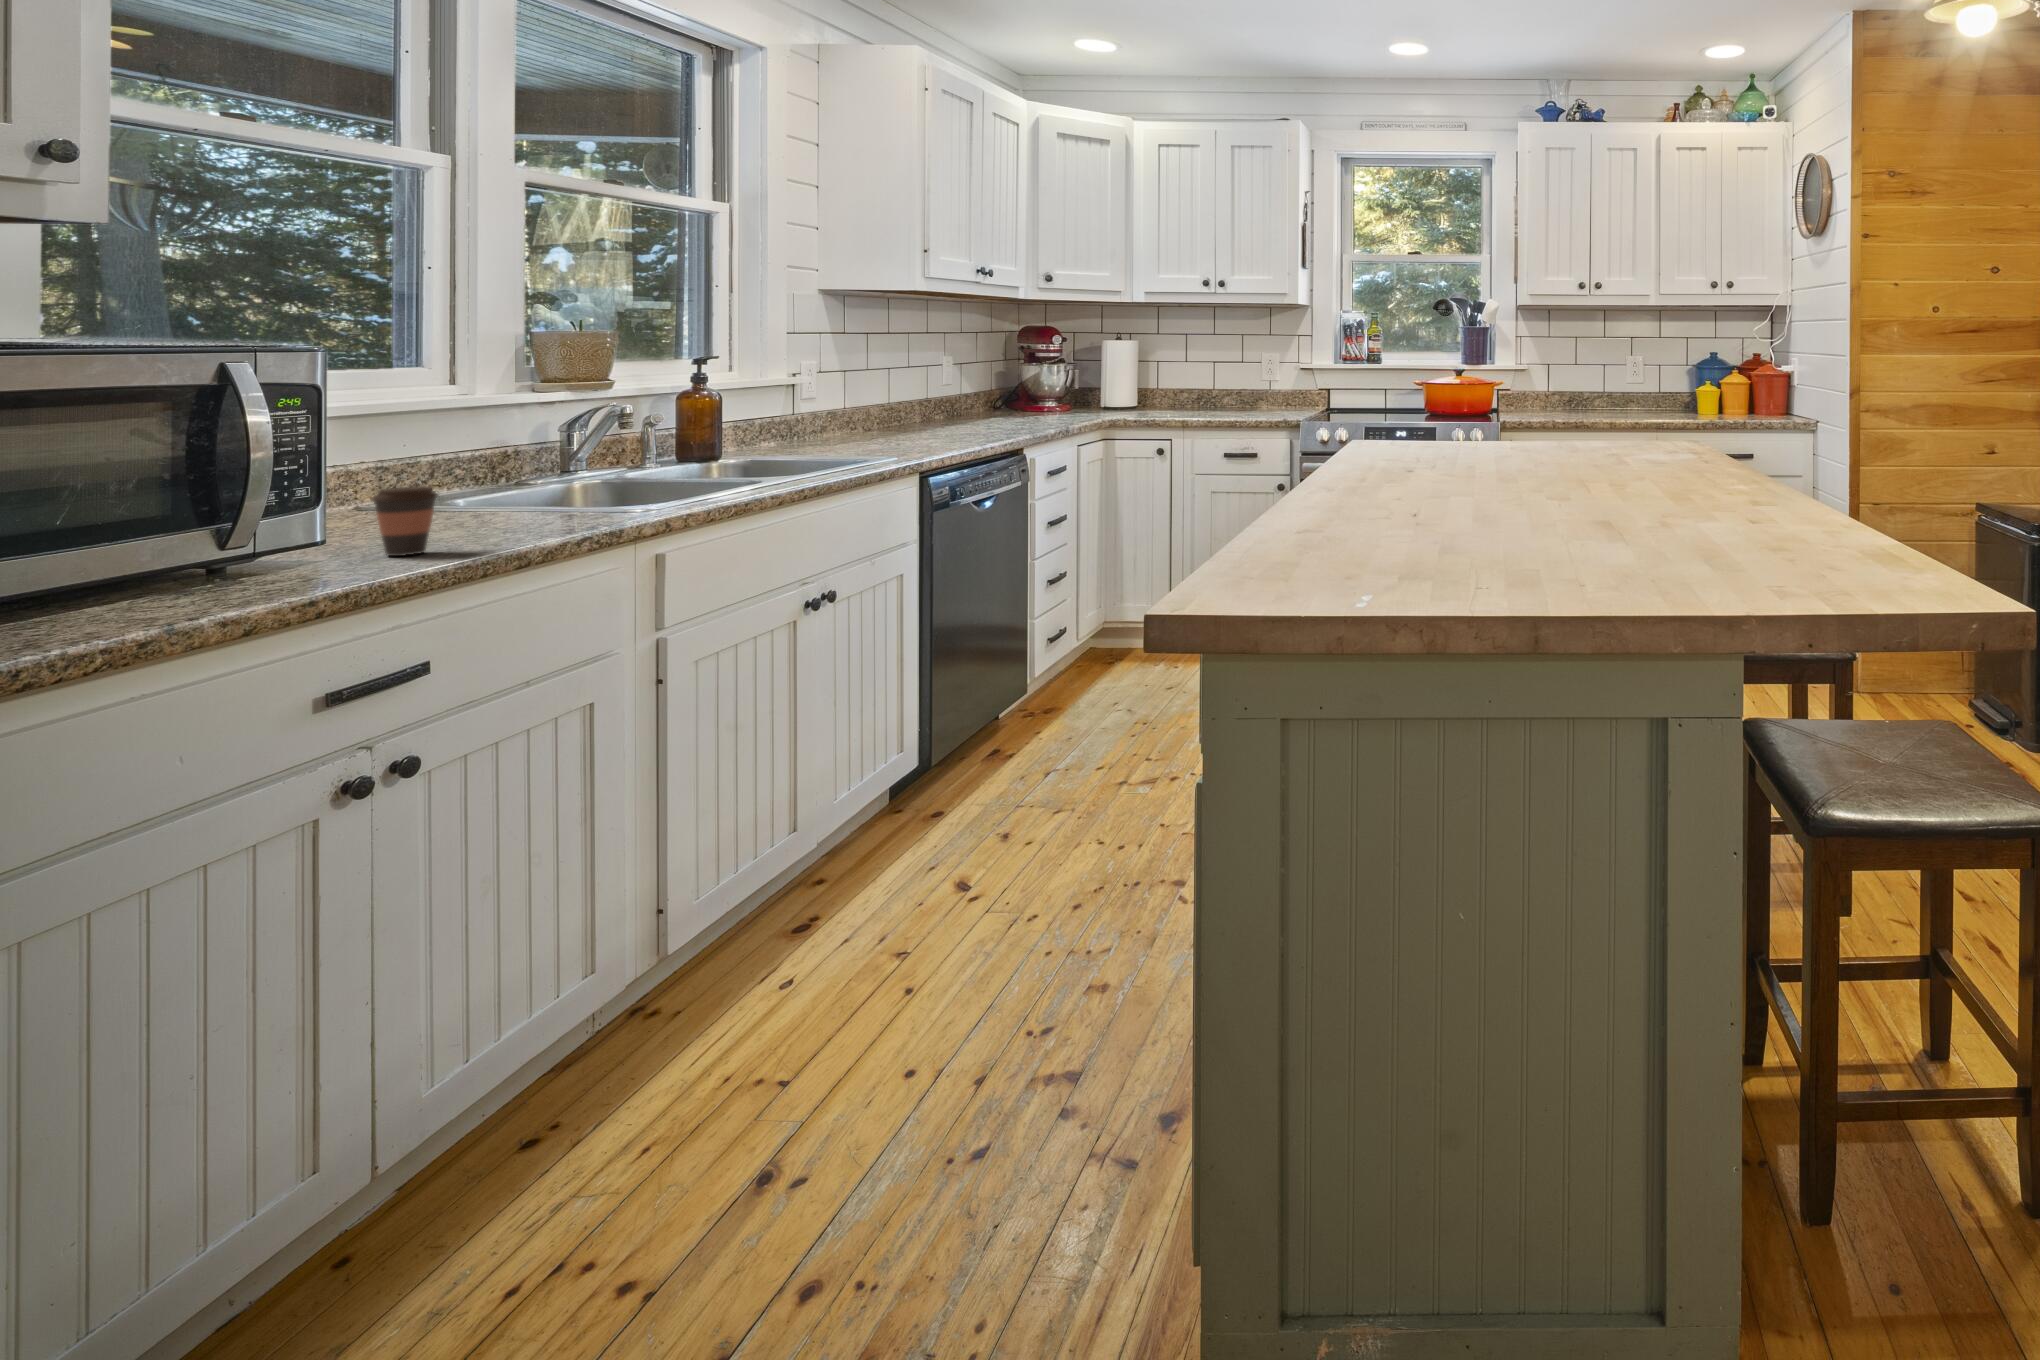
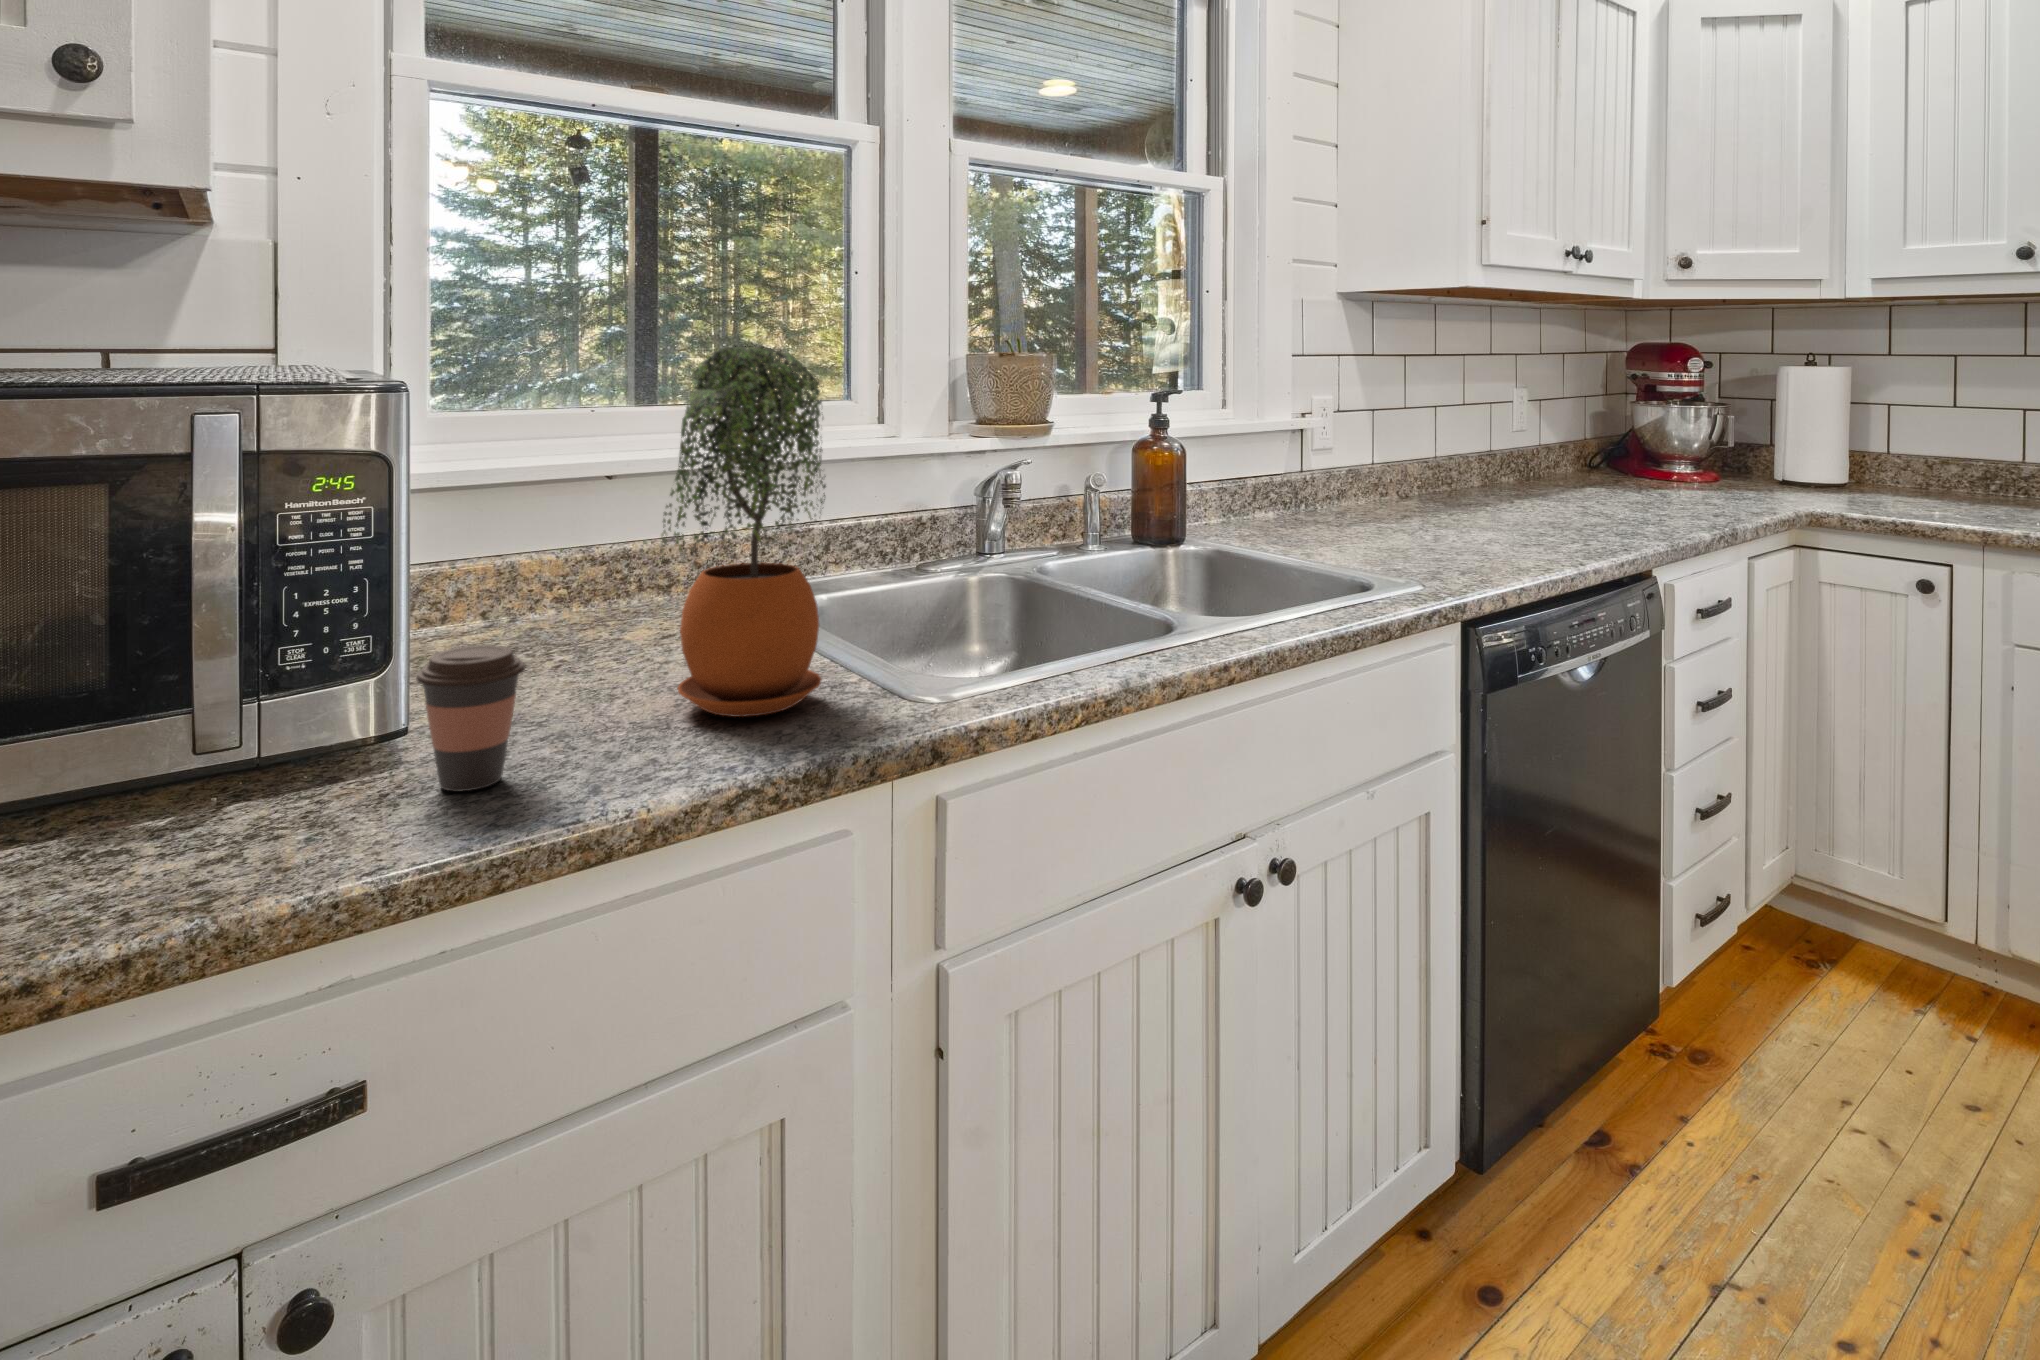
potted plant: none [470,329,571,530] -> present [661,345,826,717]

